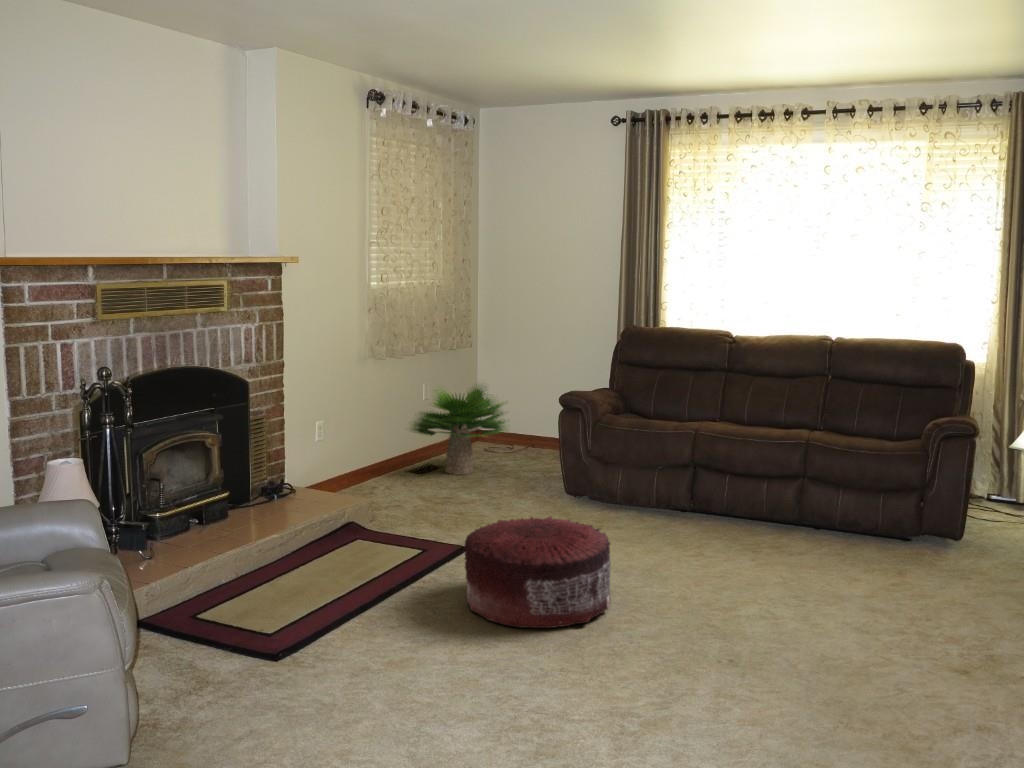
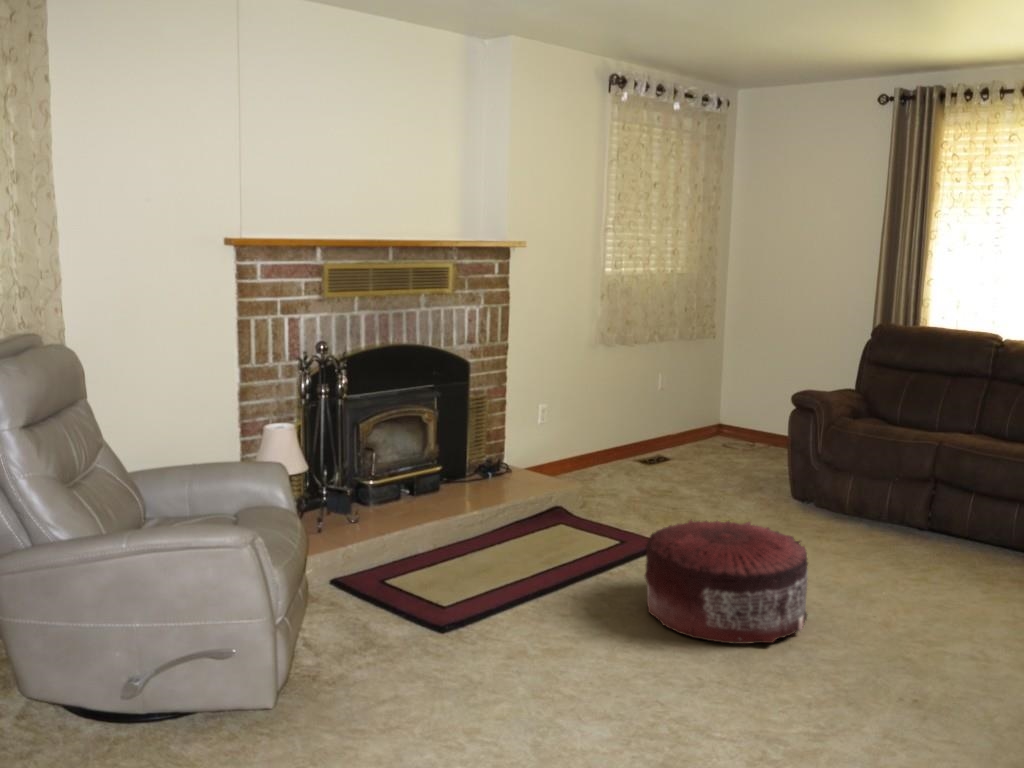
potted plant: present [411,386,506,475] -> none [631,373,745,469]

